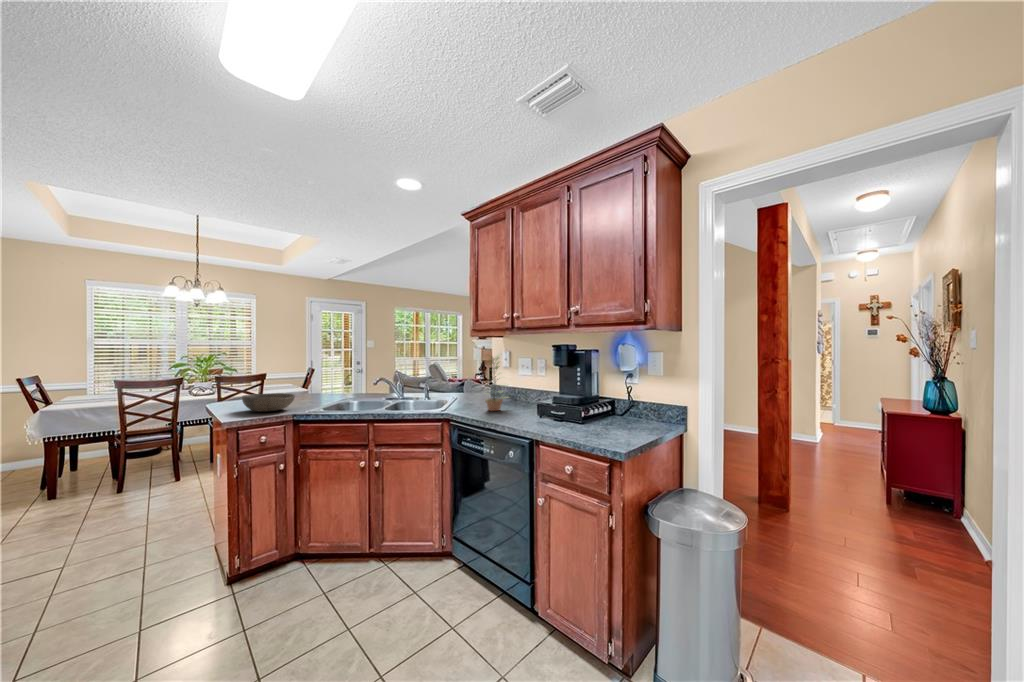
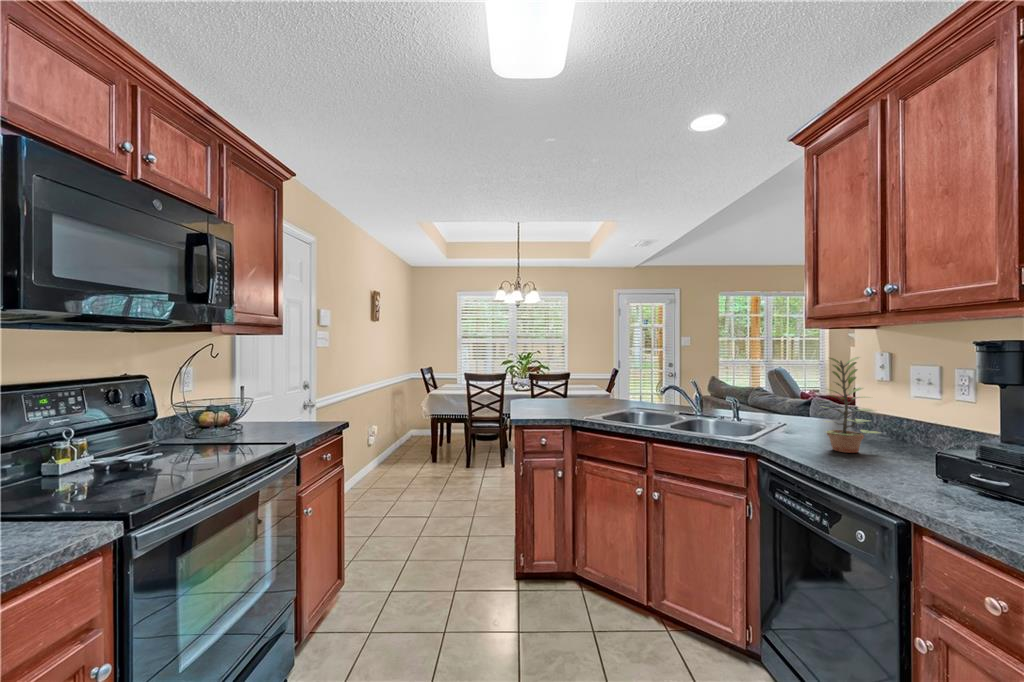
bowl: present [242,393,295,412] -> none [527,394,574,413]

